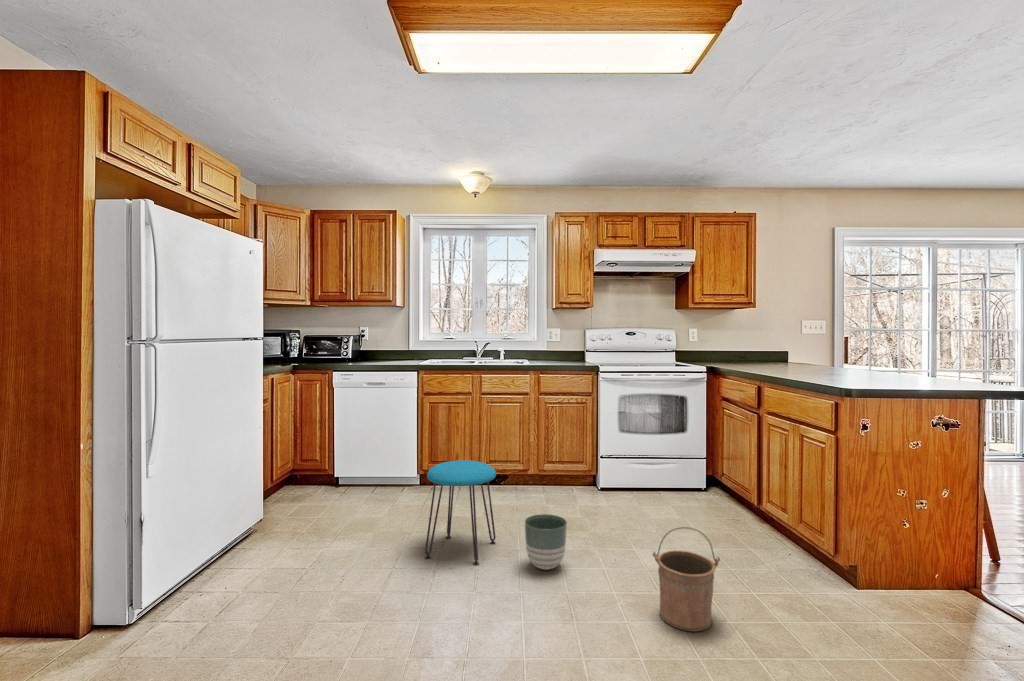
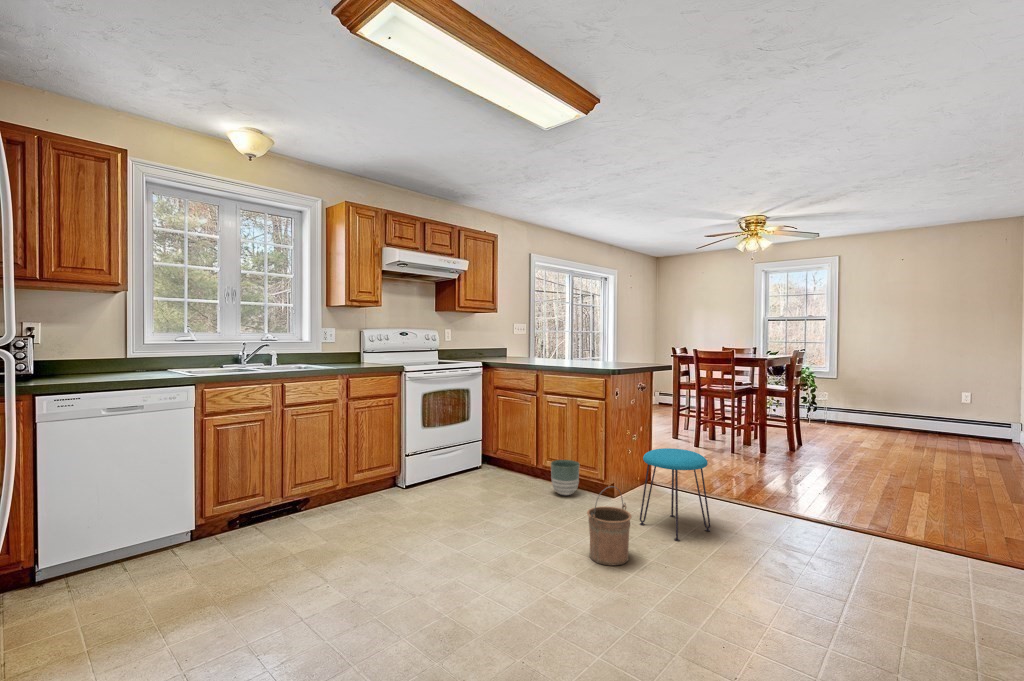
stool: present [425,460,496,565] -> present [640,448,711,541]
planter: present [525,514,567,570] -> present [551,460,580,495]

